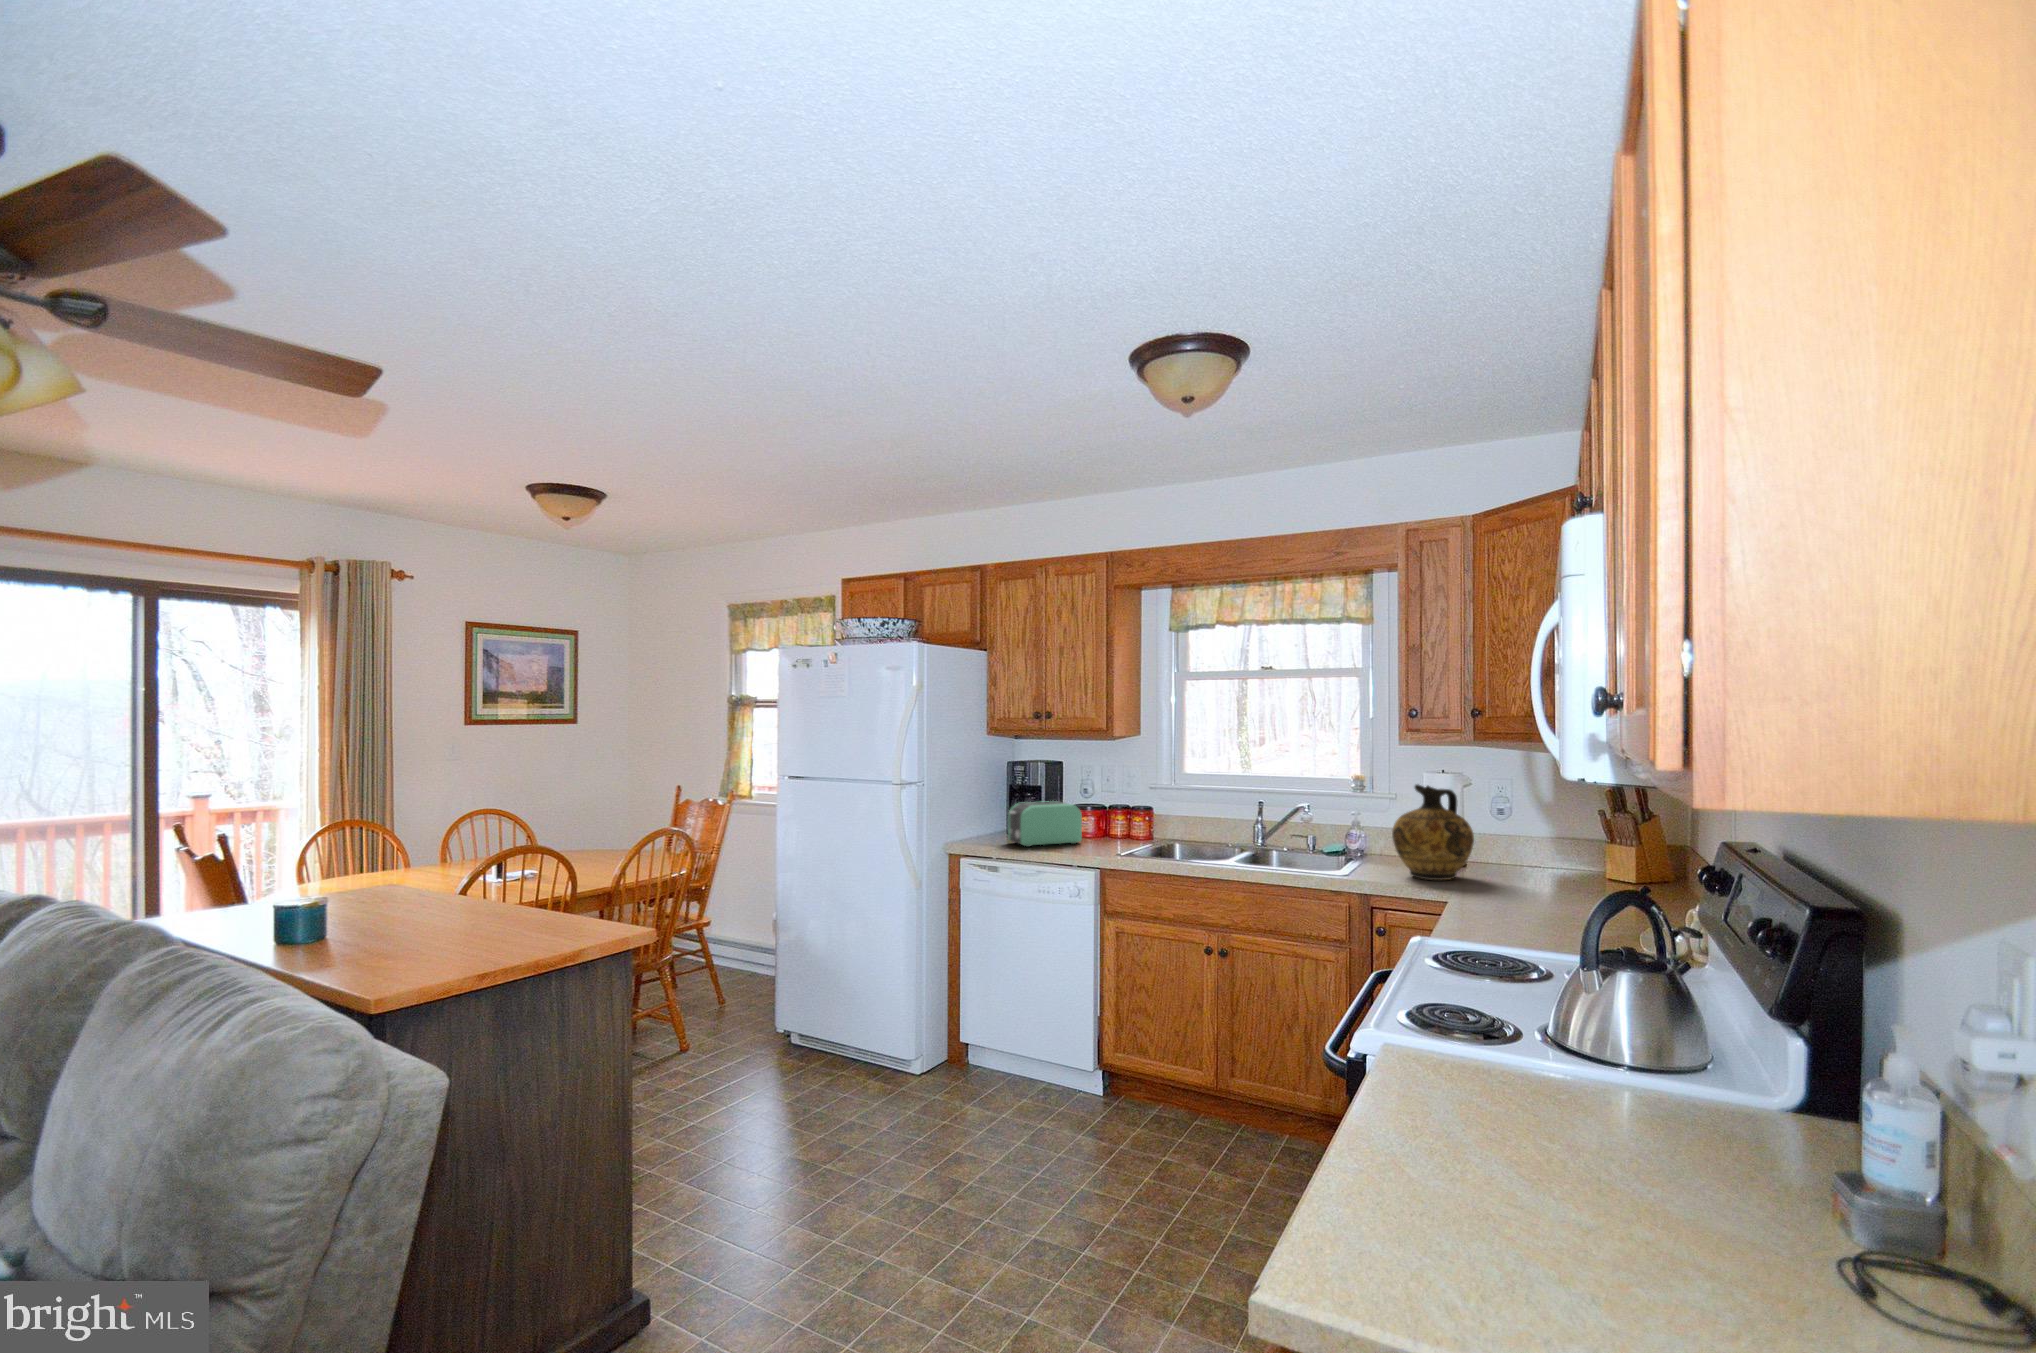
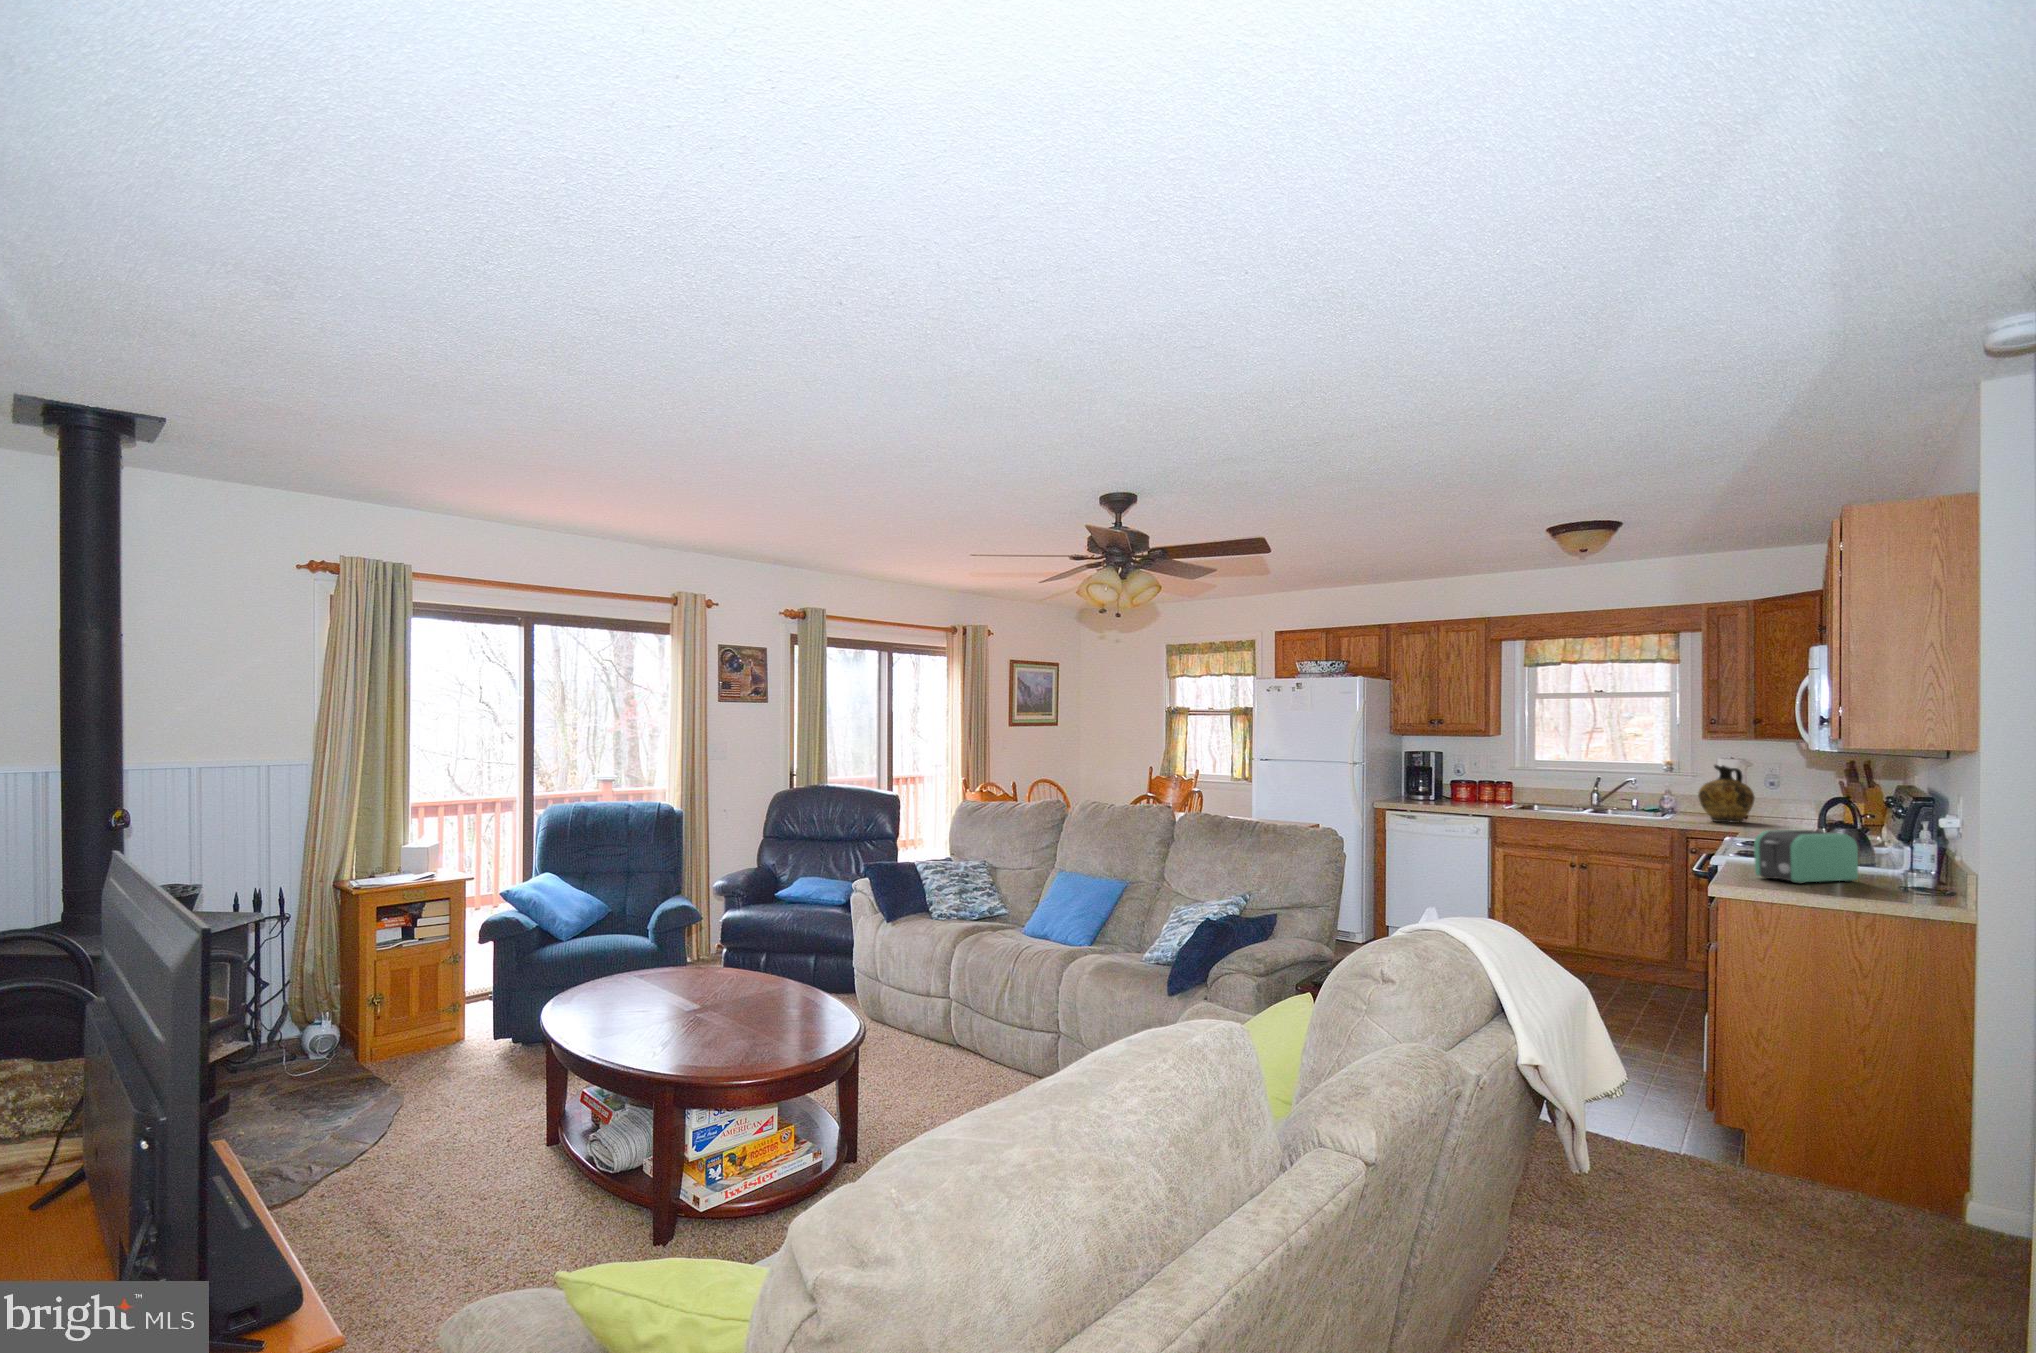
toaster: present [1008,801,1082,847] -> present [1754,830,1858,884]

